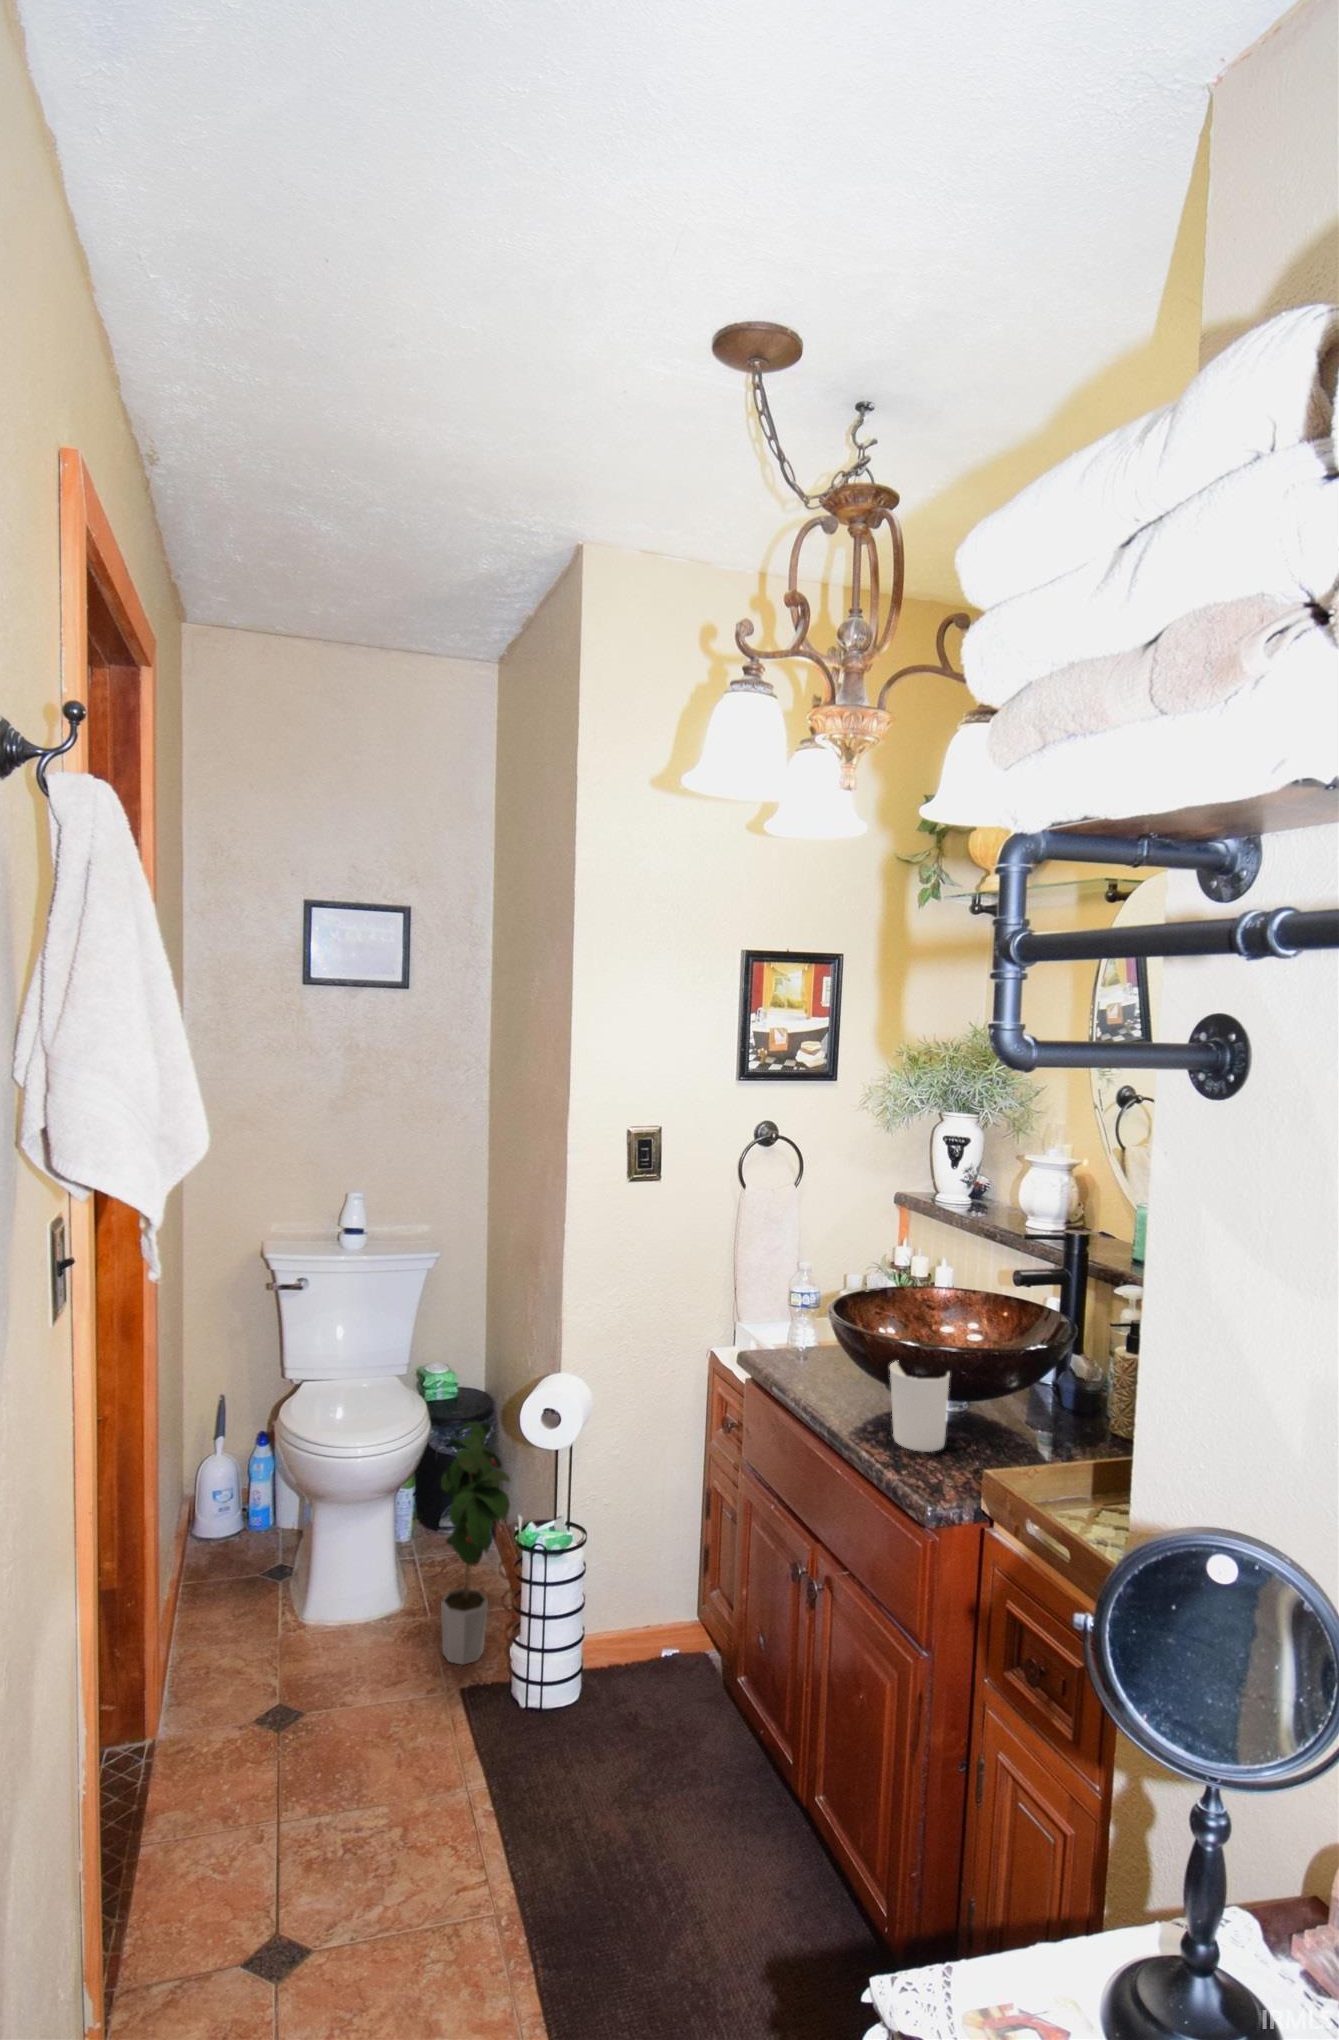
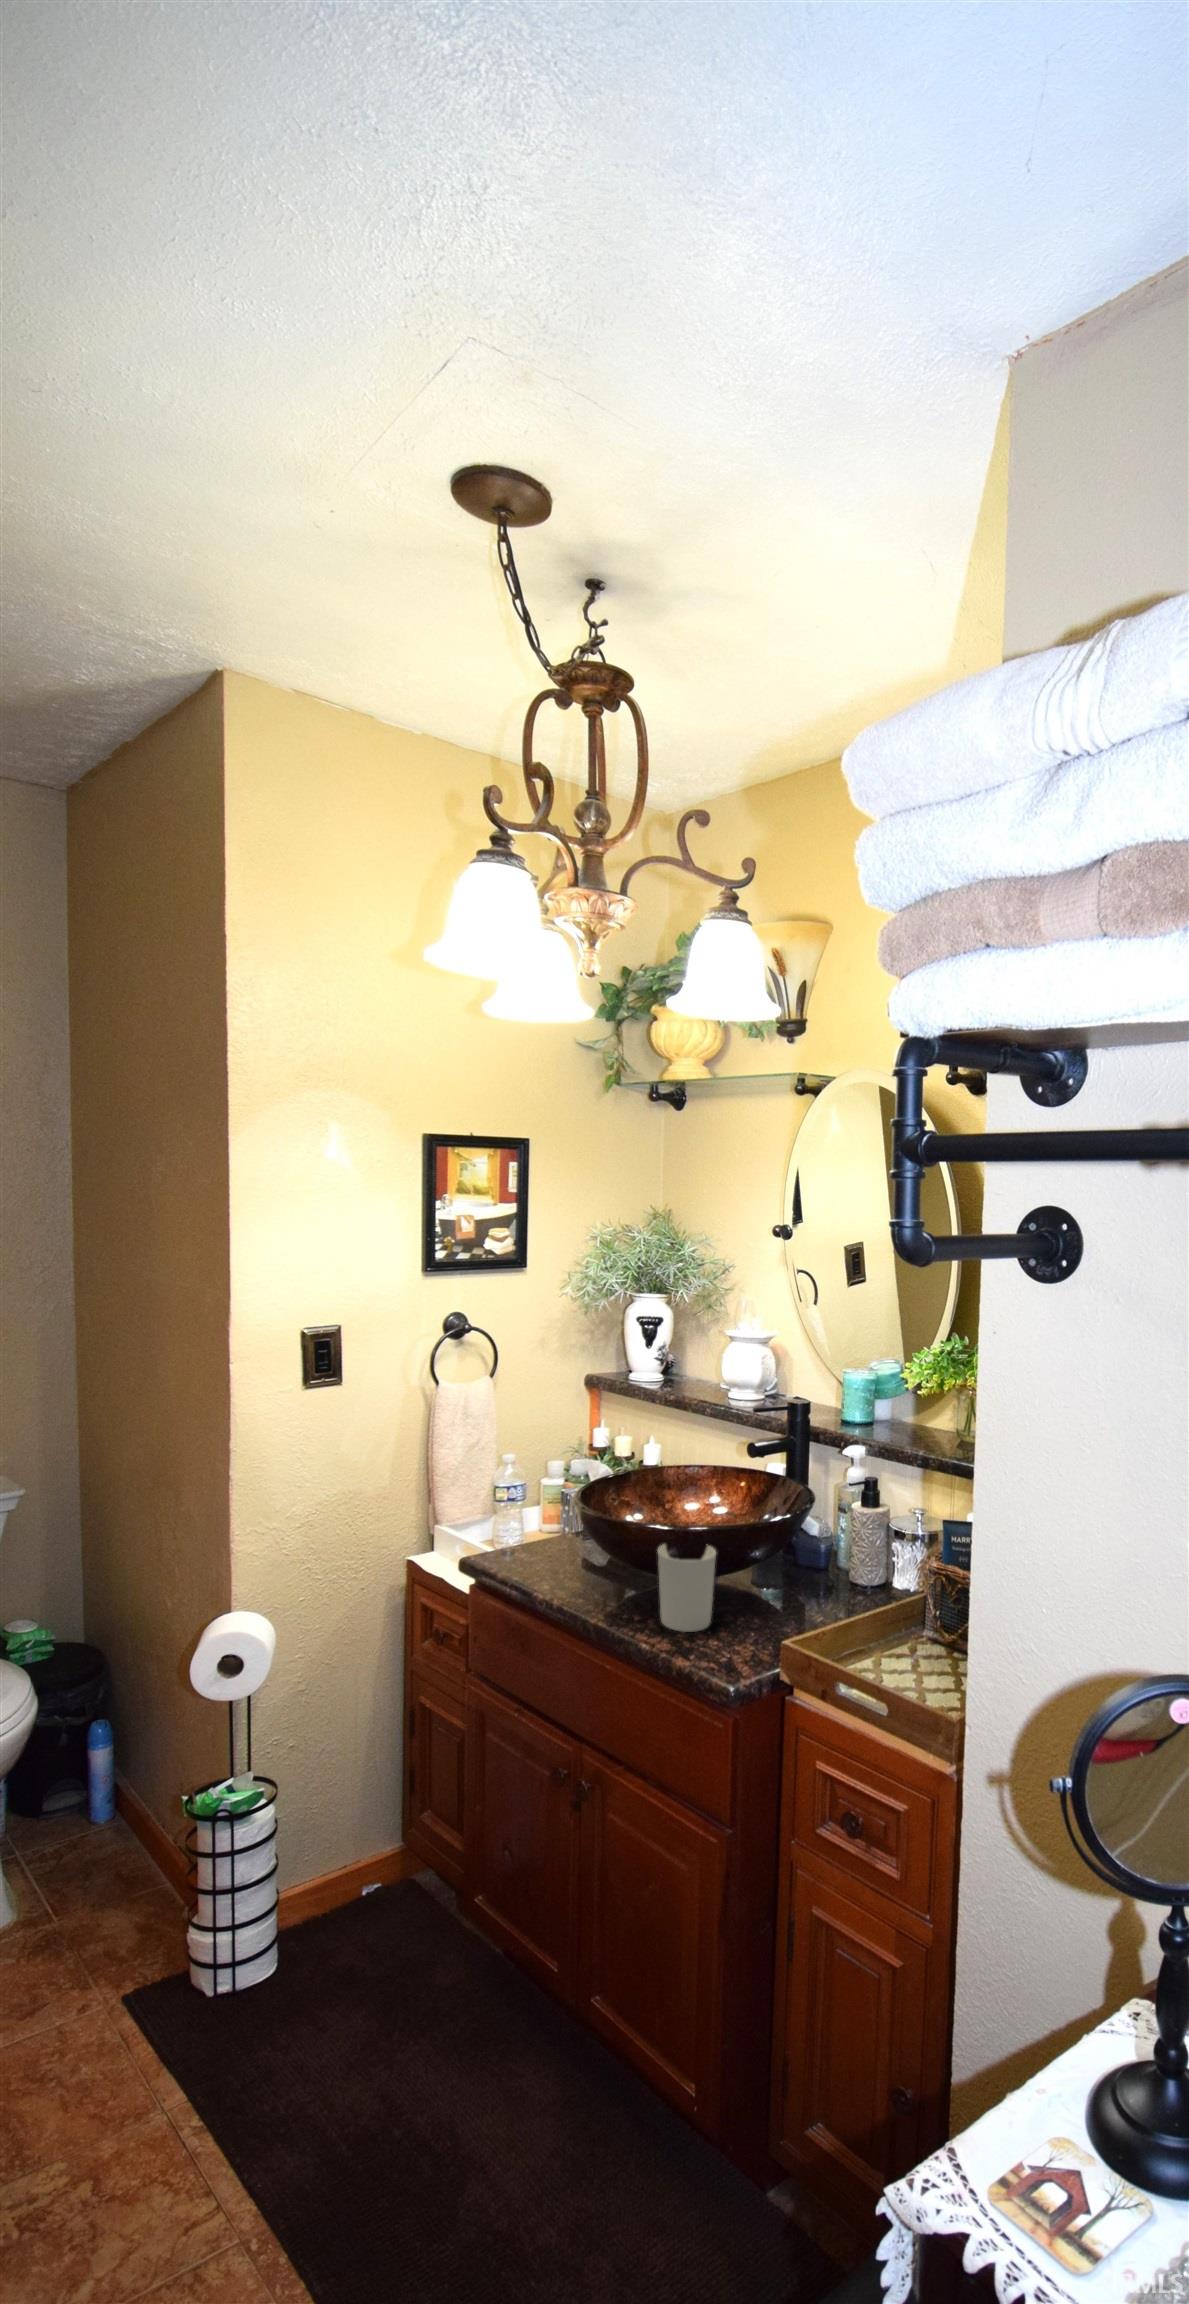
potted plant: present [441,1422,510,1665] -> none [80,1683,185,1966]

